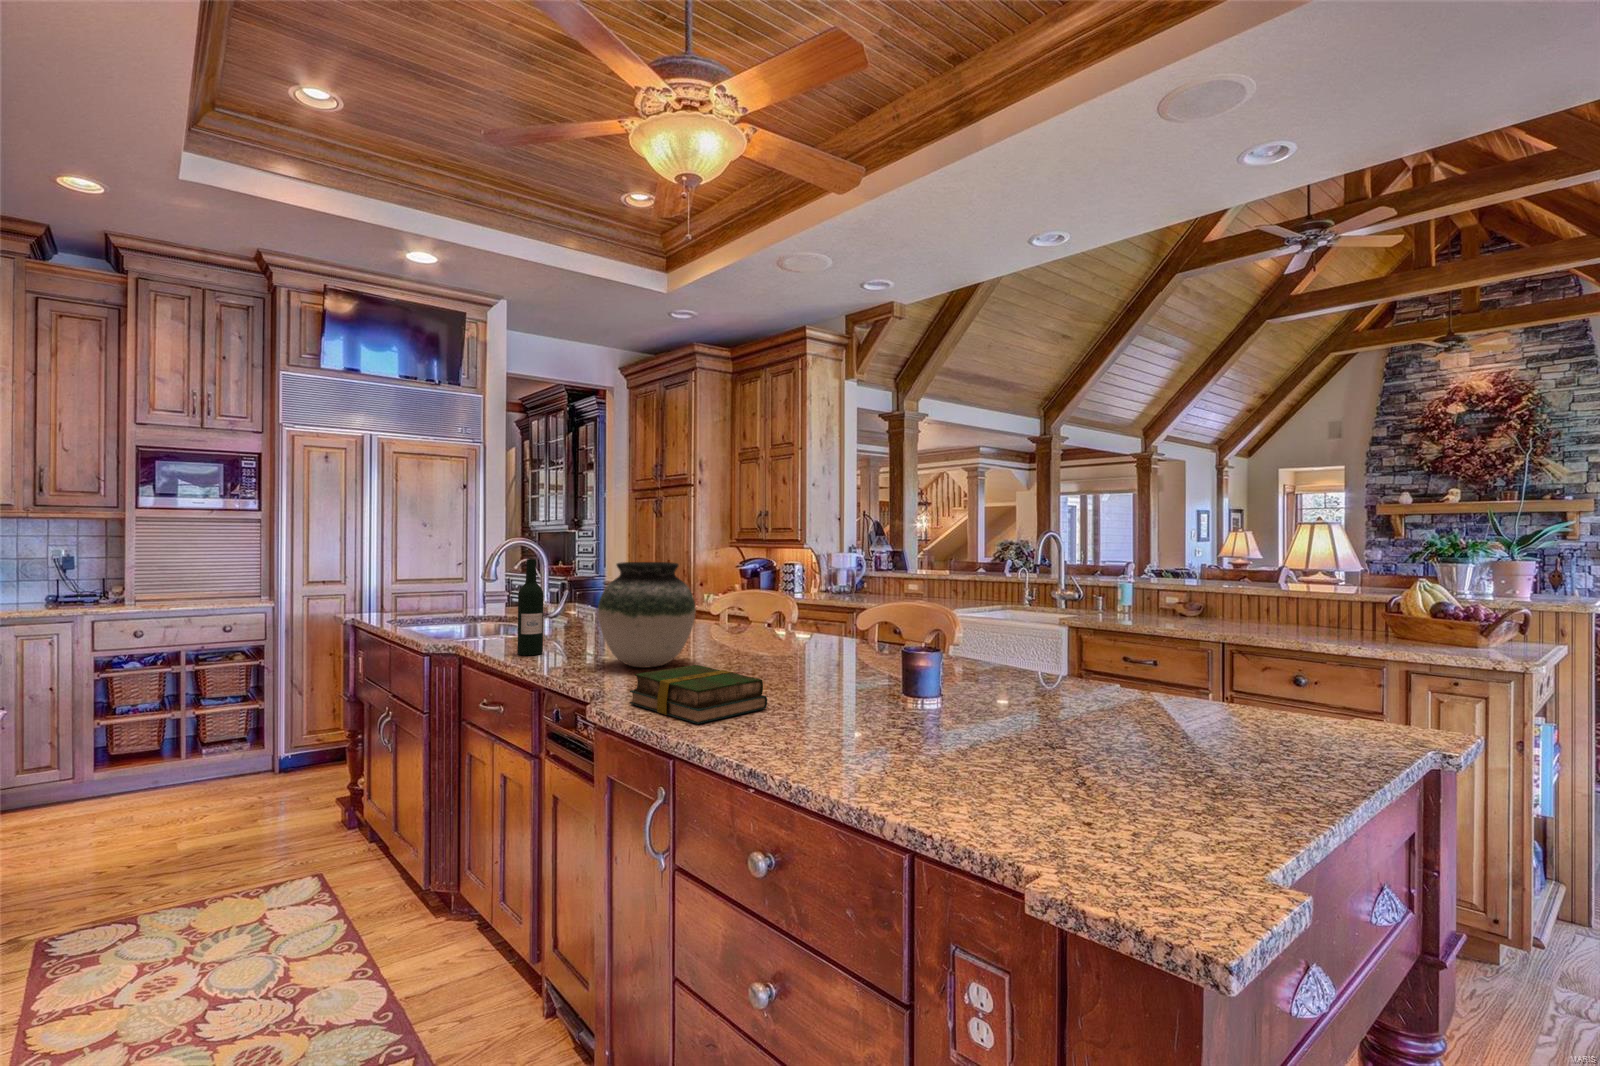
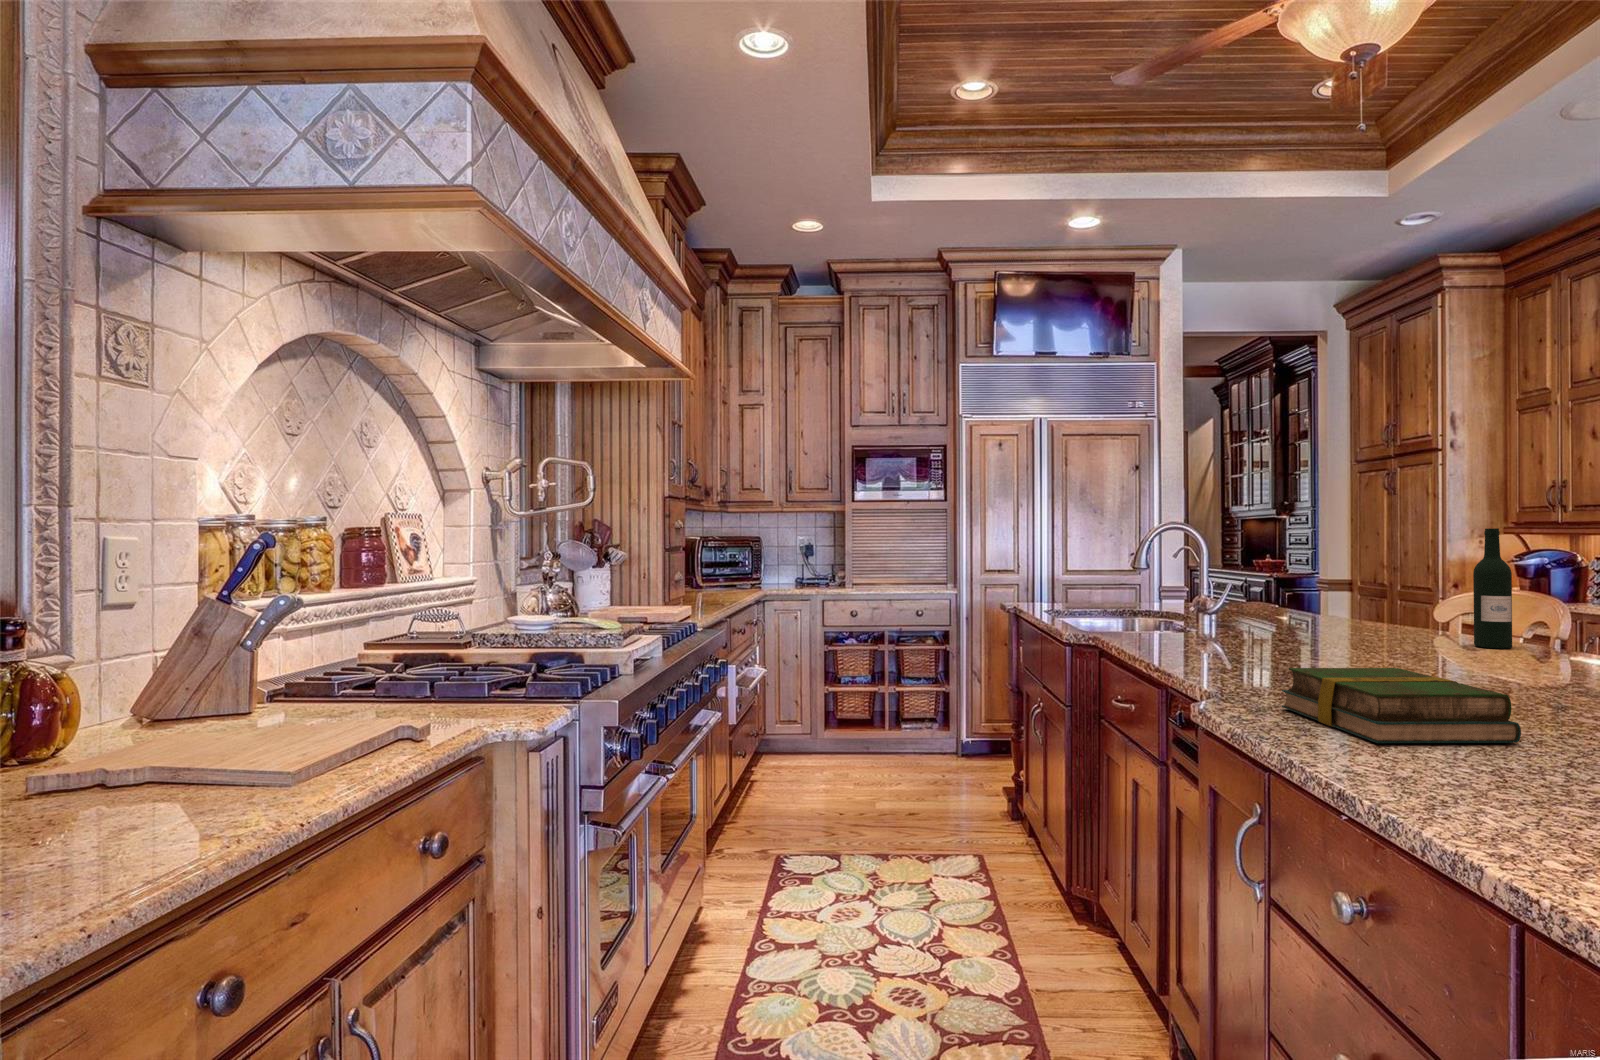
wine bottle: present [518,559,543,655] -> present [1473,528,1512,649]
vase: present [598,562,696,668] -> none [1258,530,1414,674]

